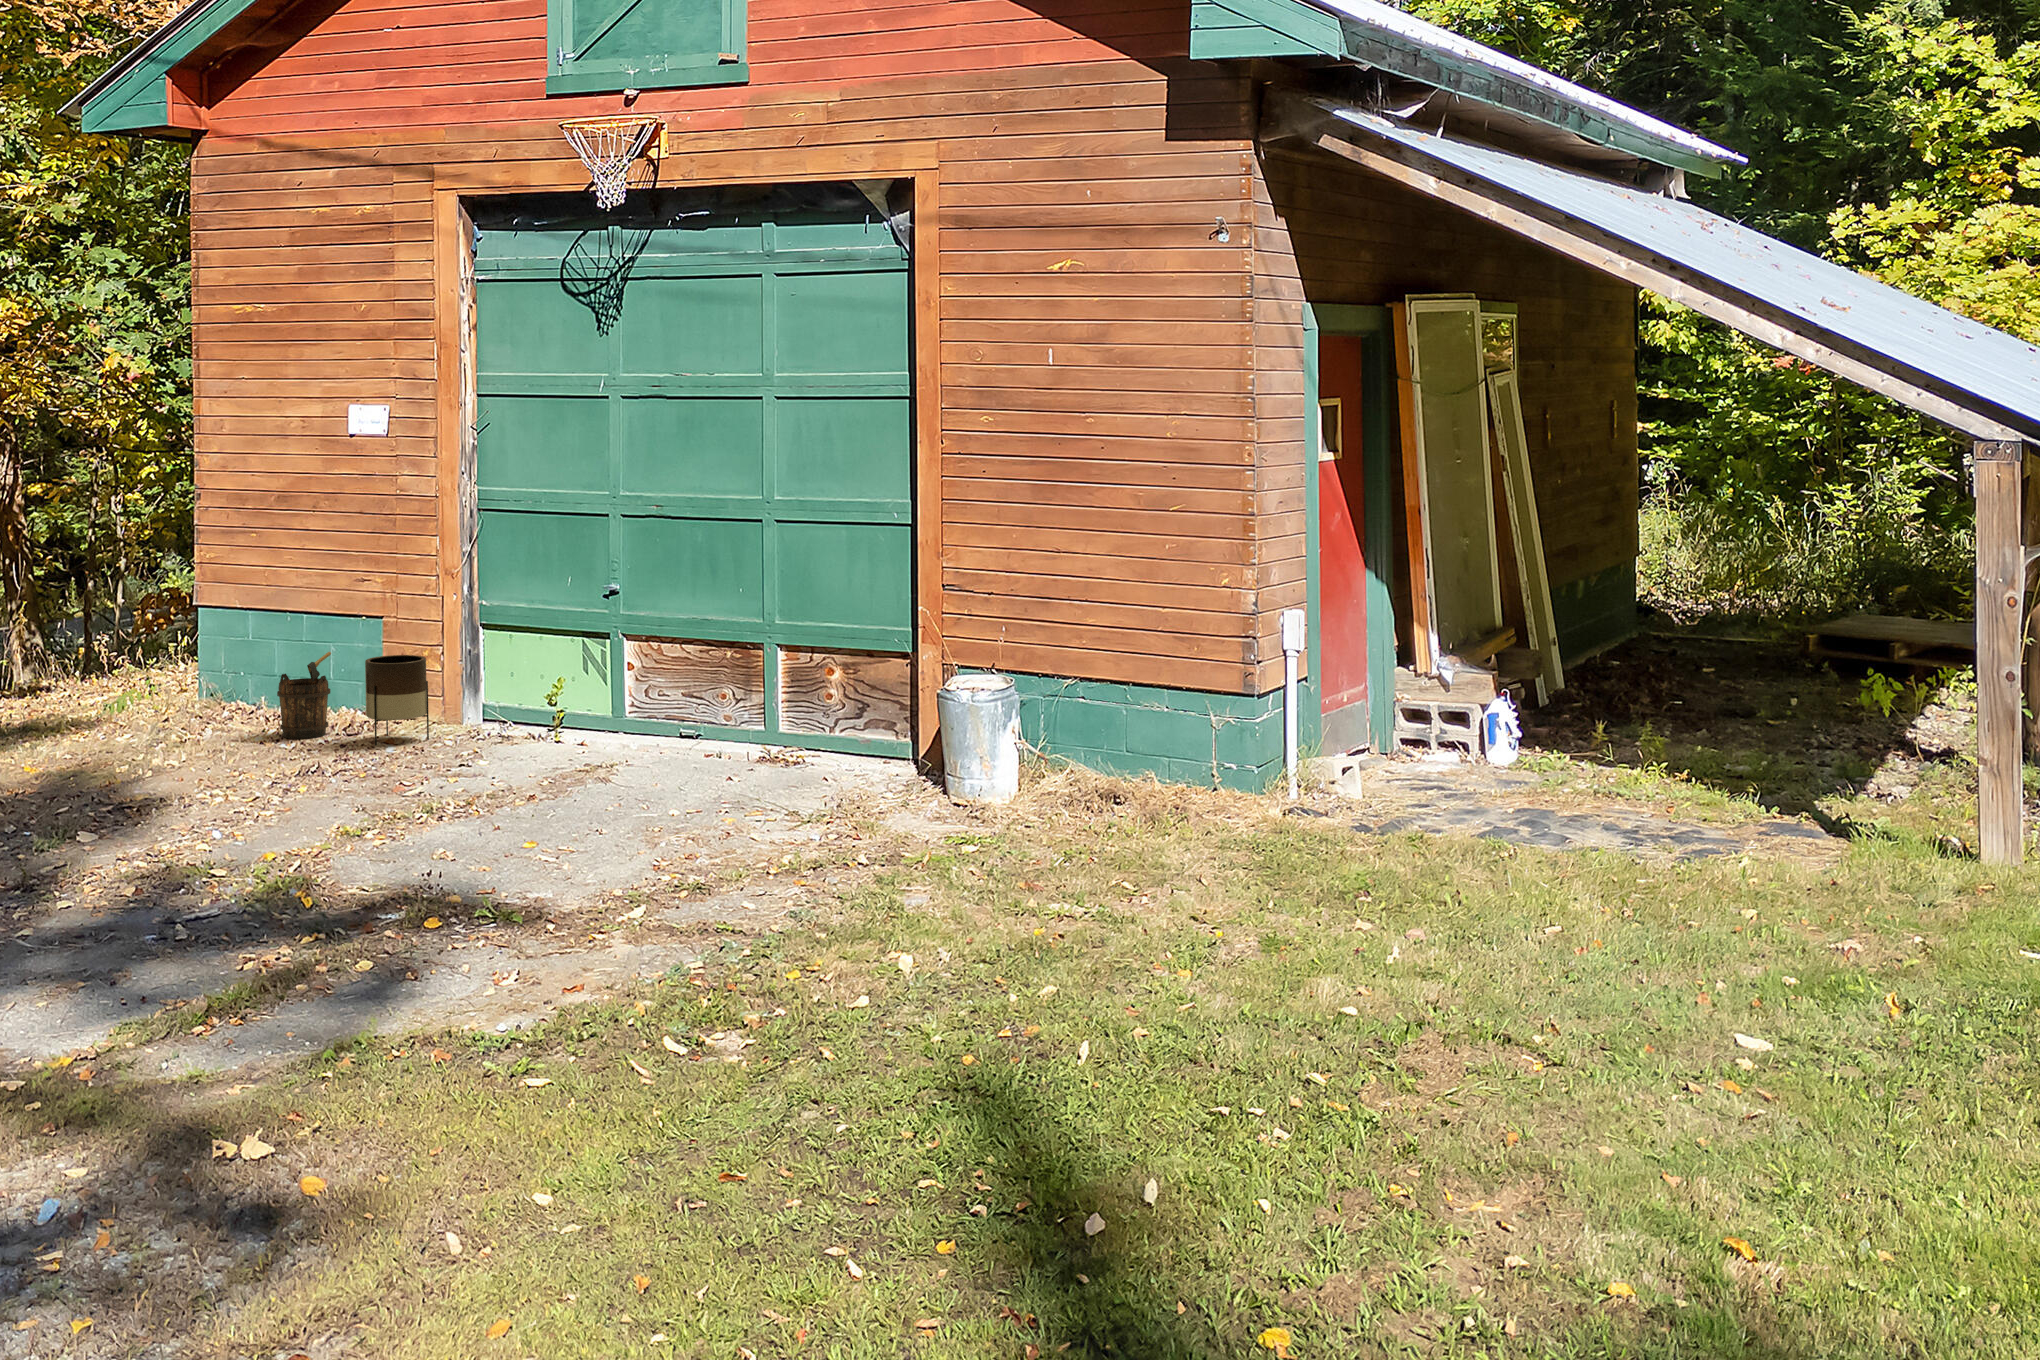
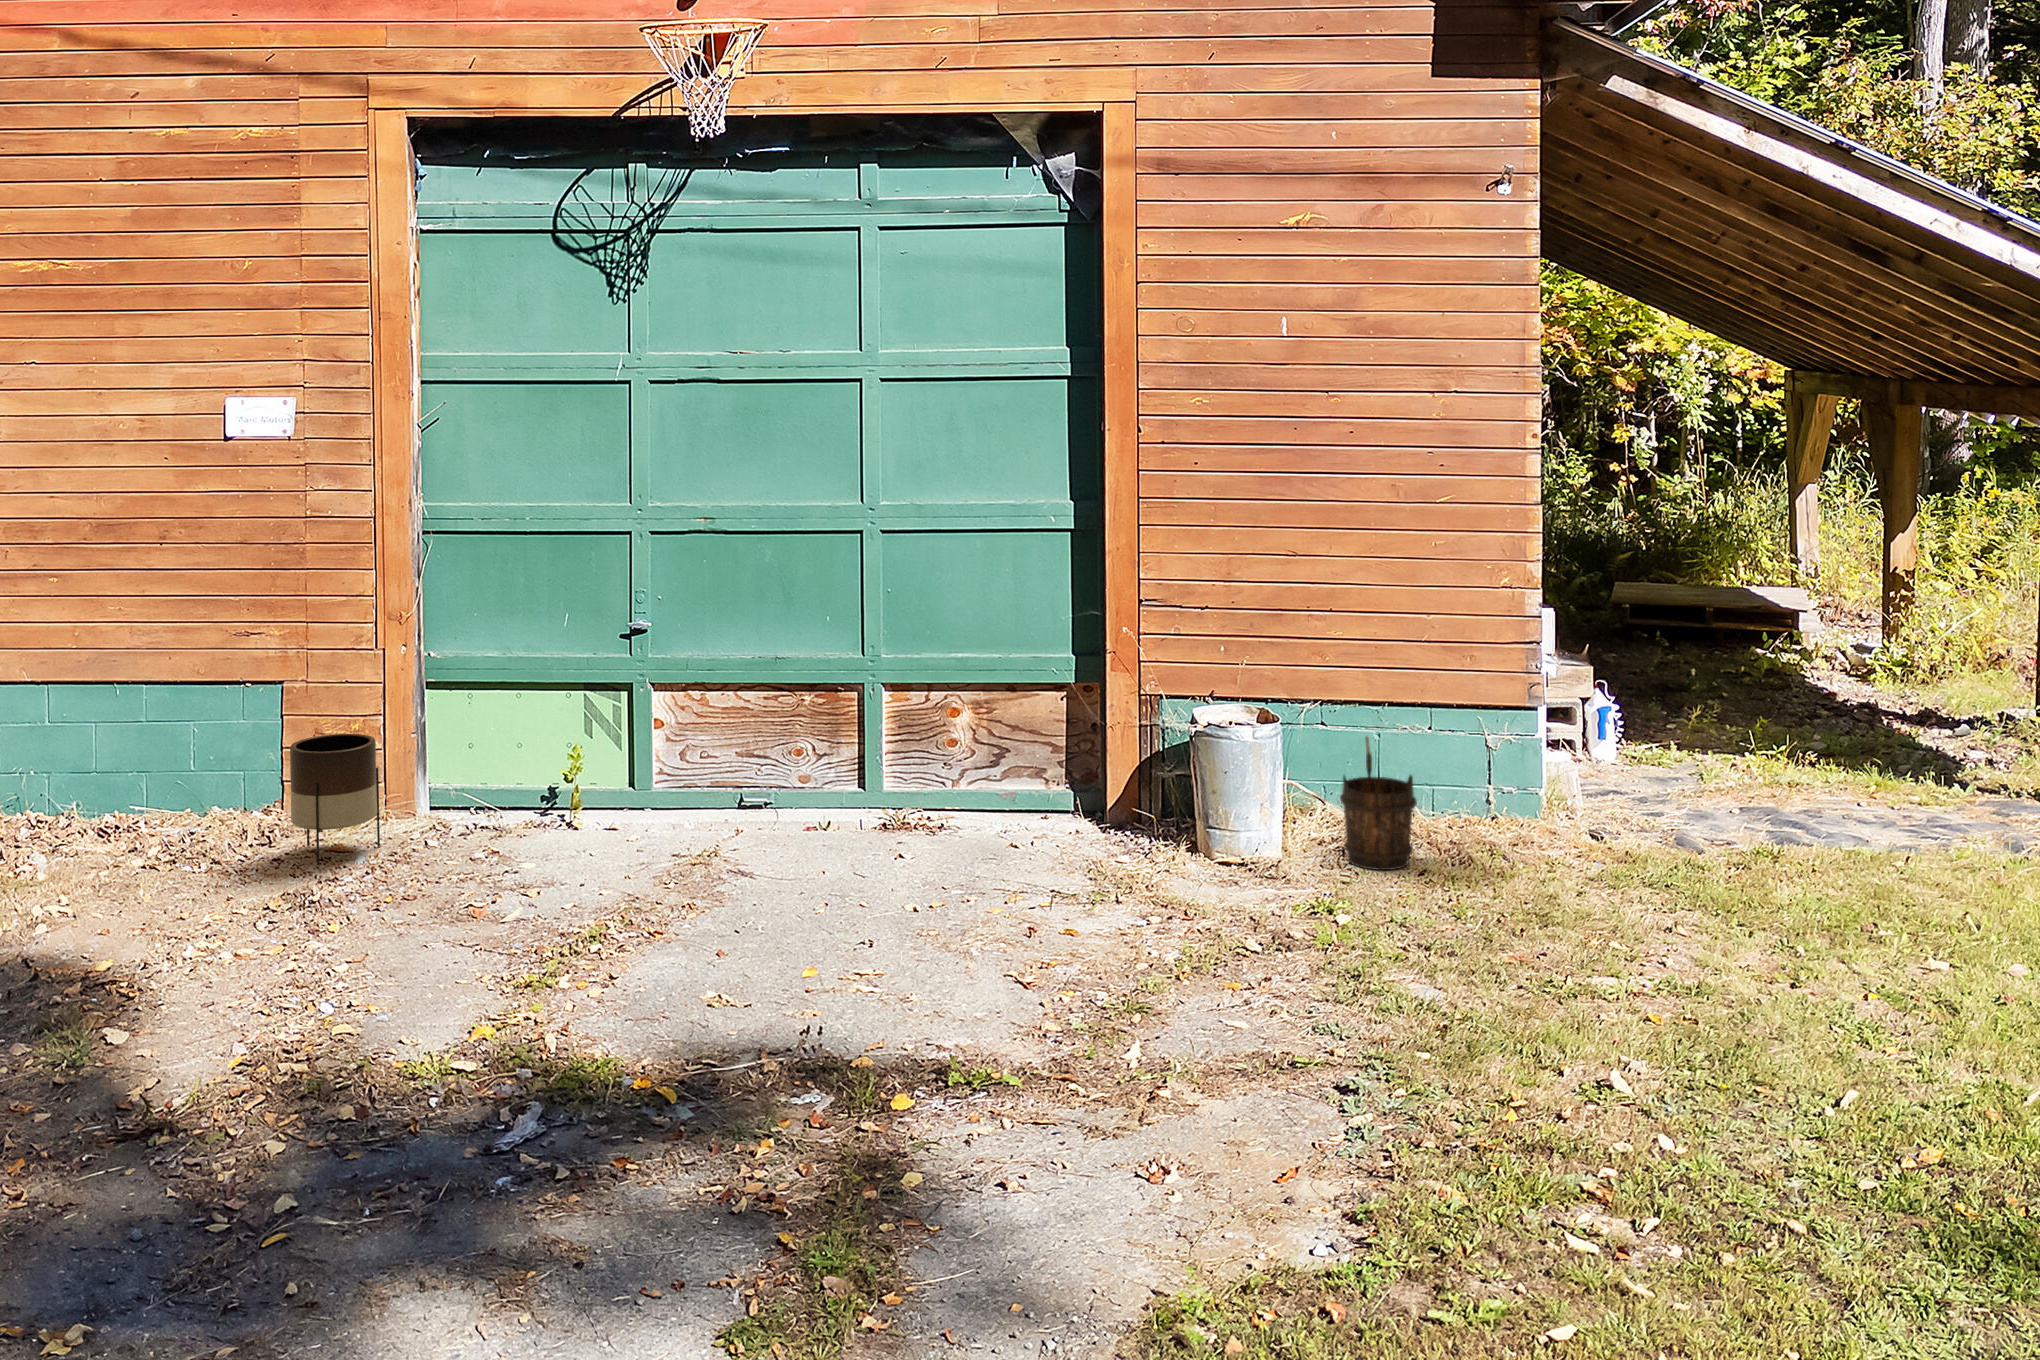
bucket: present [277,652,331,739] -> present [1340,736,1417,870]

